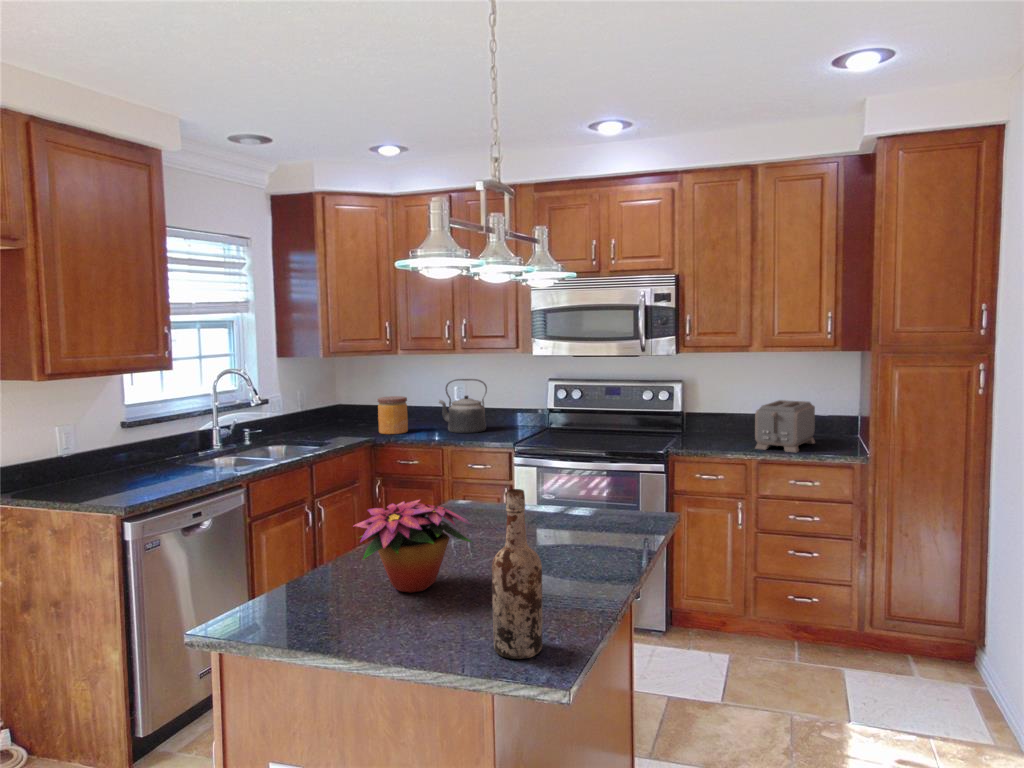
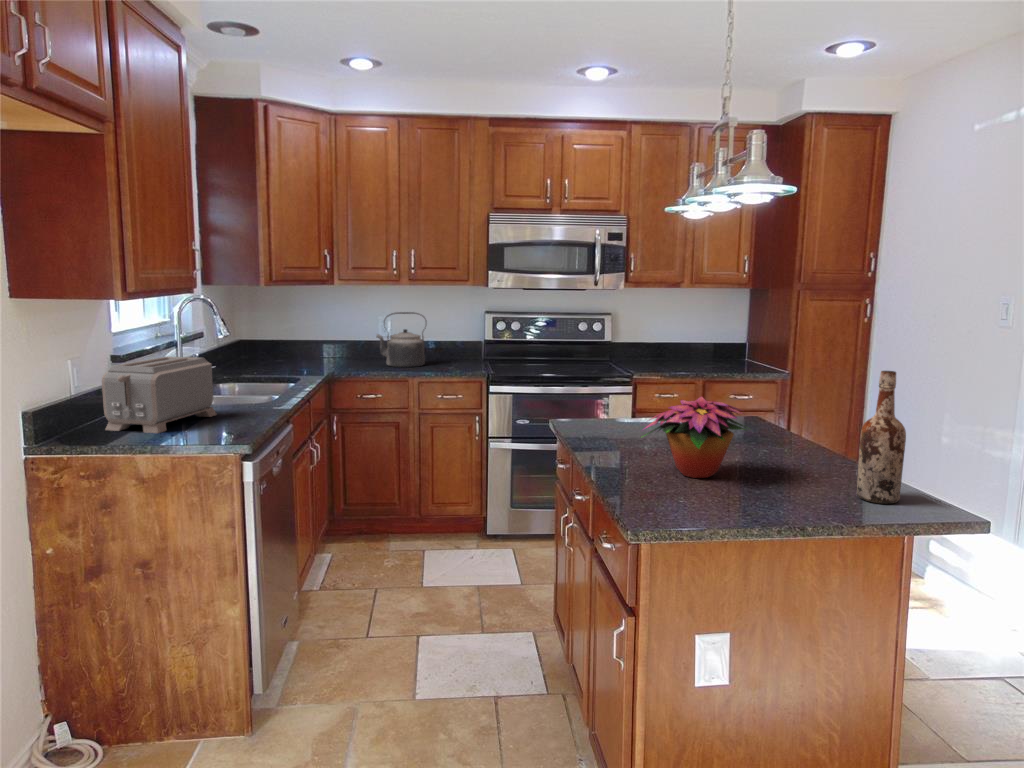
jar: present [378,396,408,434] -> none [315,331,347,370]
toaster: present [755,400,815,452] -> present [102,356,216,433]

